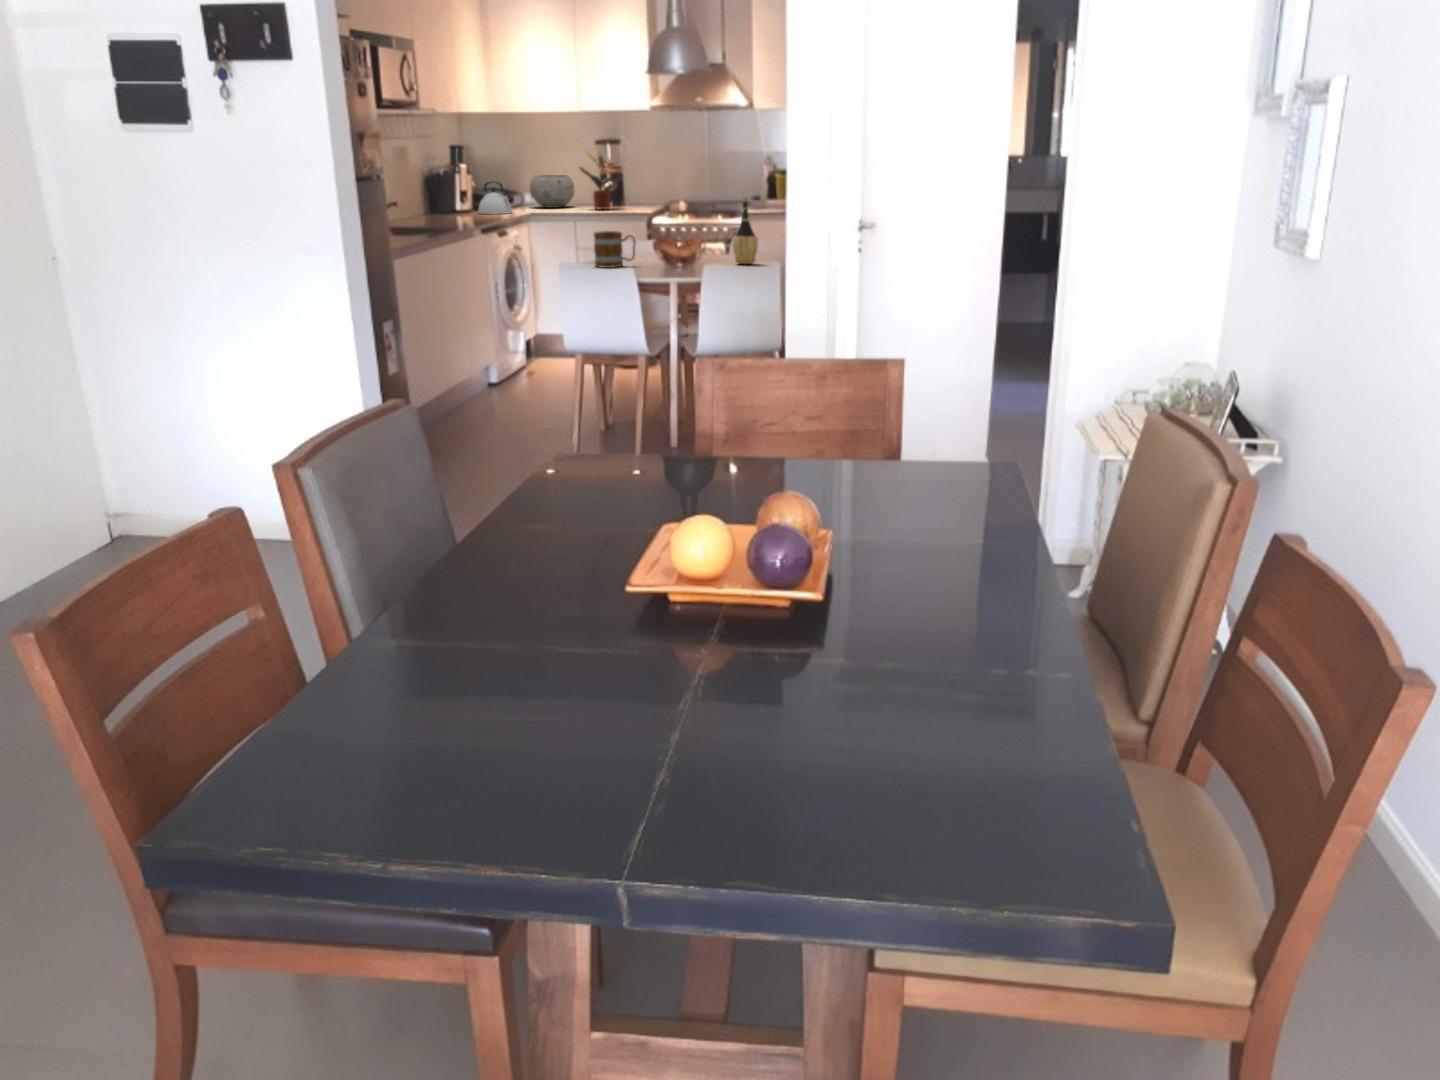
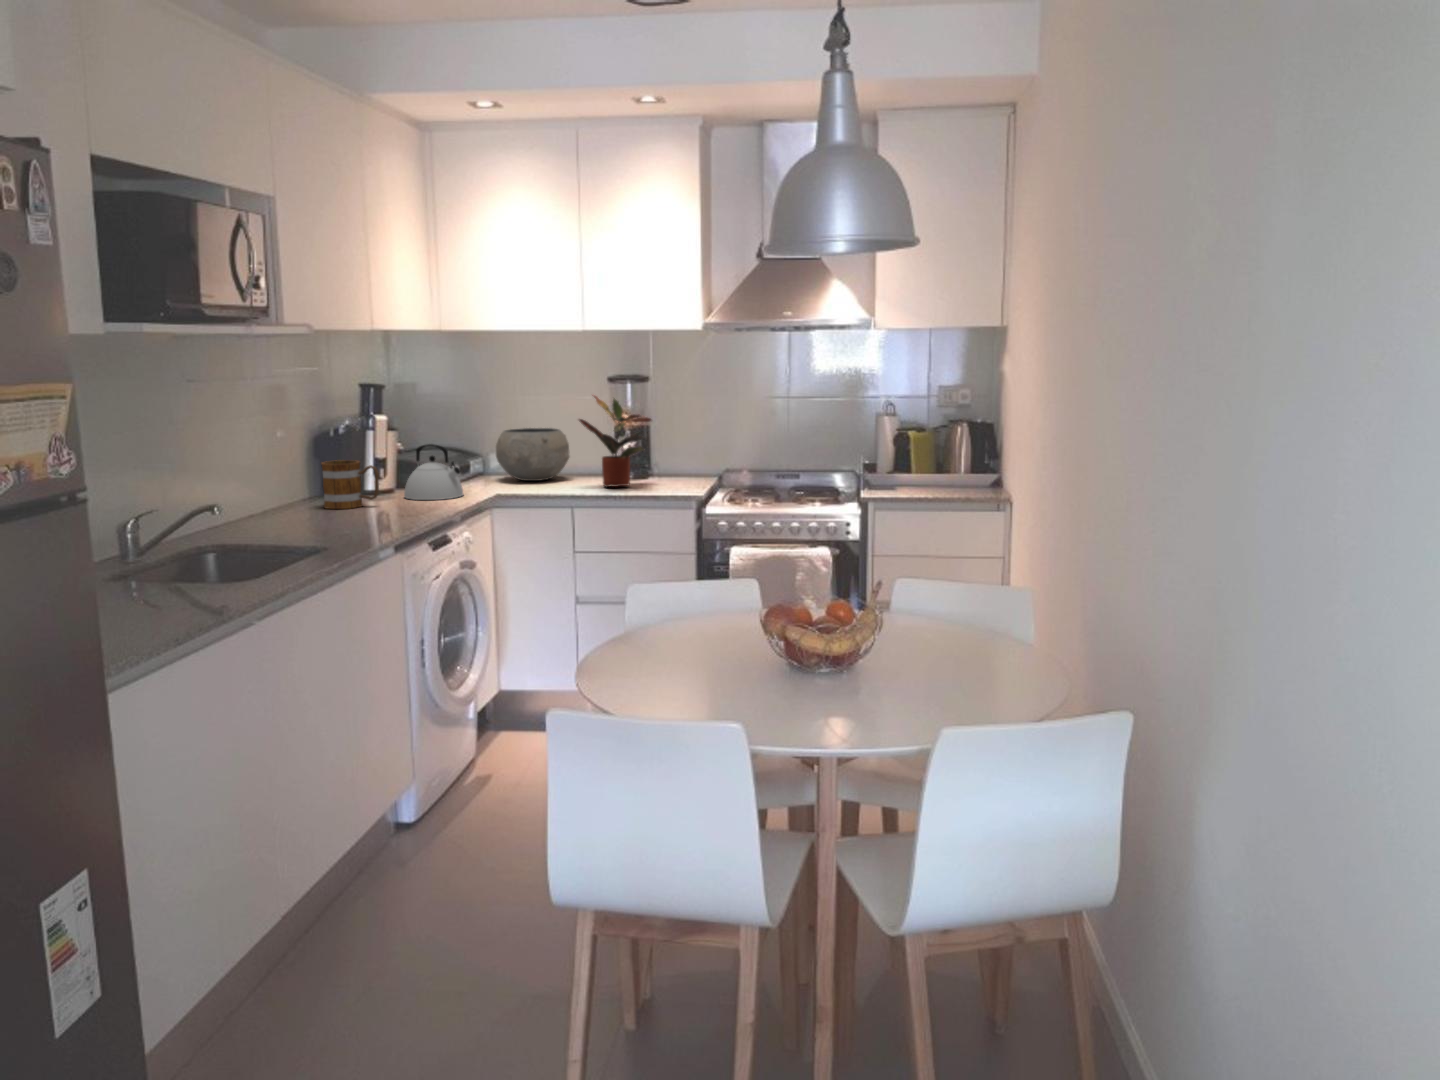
wine bottle: present [732,198,758,264] -> none [960,526,1022,677]
mug: present [594,231,636,268] -> present [321,460,379,509]

